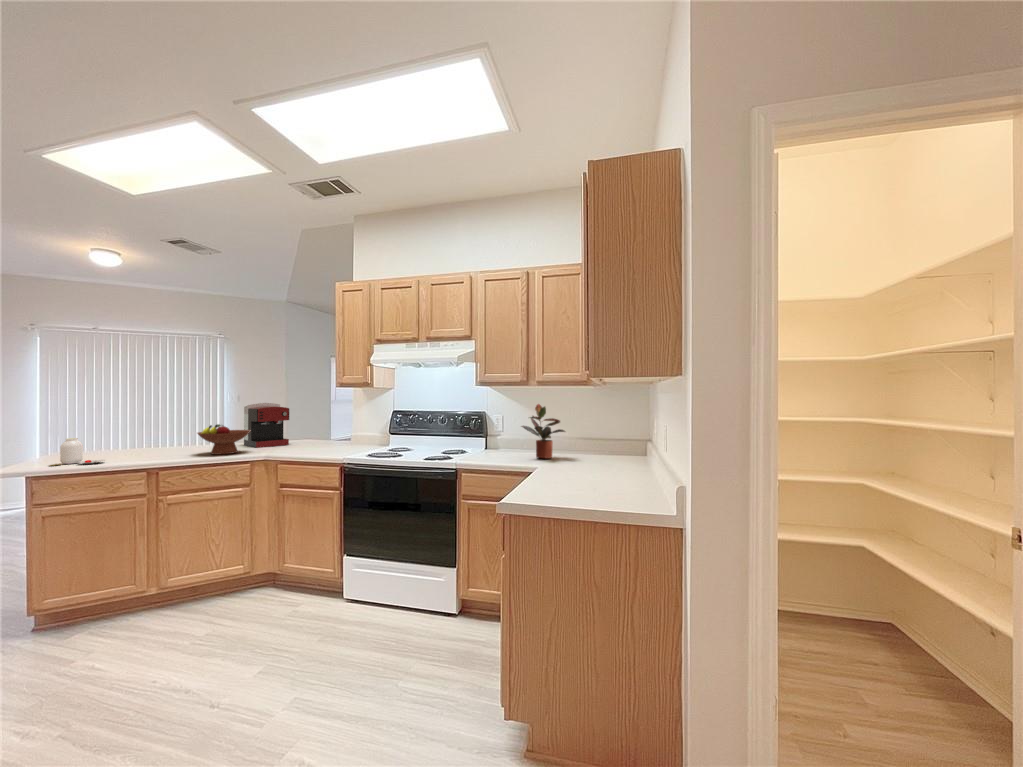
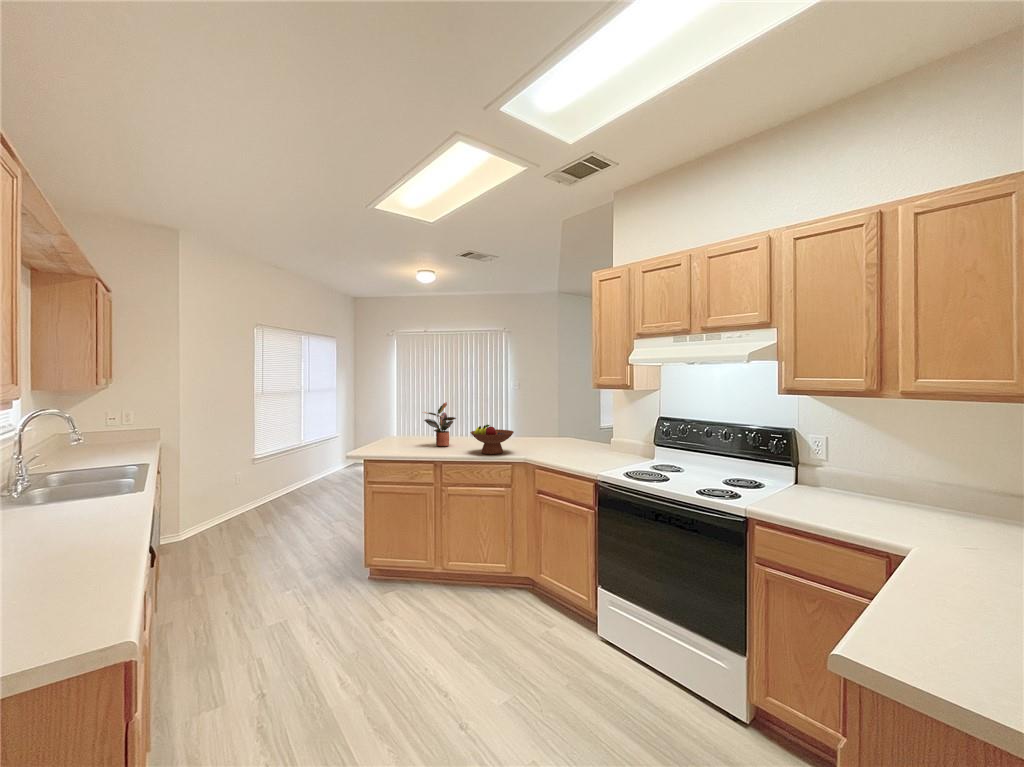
coffee maker: present [244,403,289,448] -> none [512,402,550,447]
potted plant: present [522,404,565,458] -> present [423,402,456,446]
jar: present [50,438,105,466] -> none [373,432,407,454]

